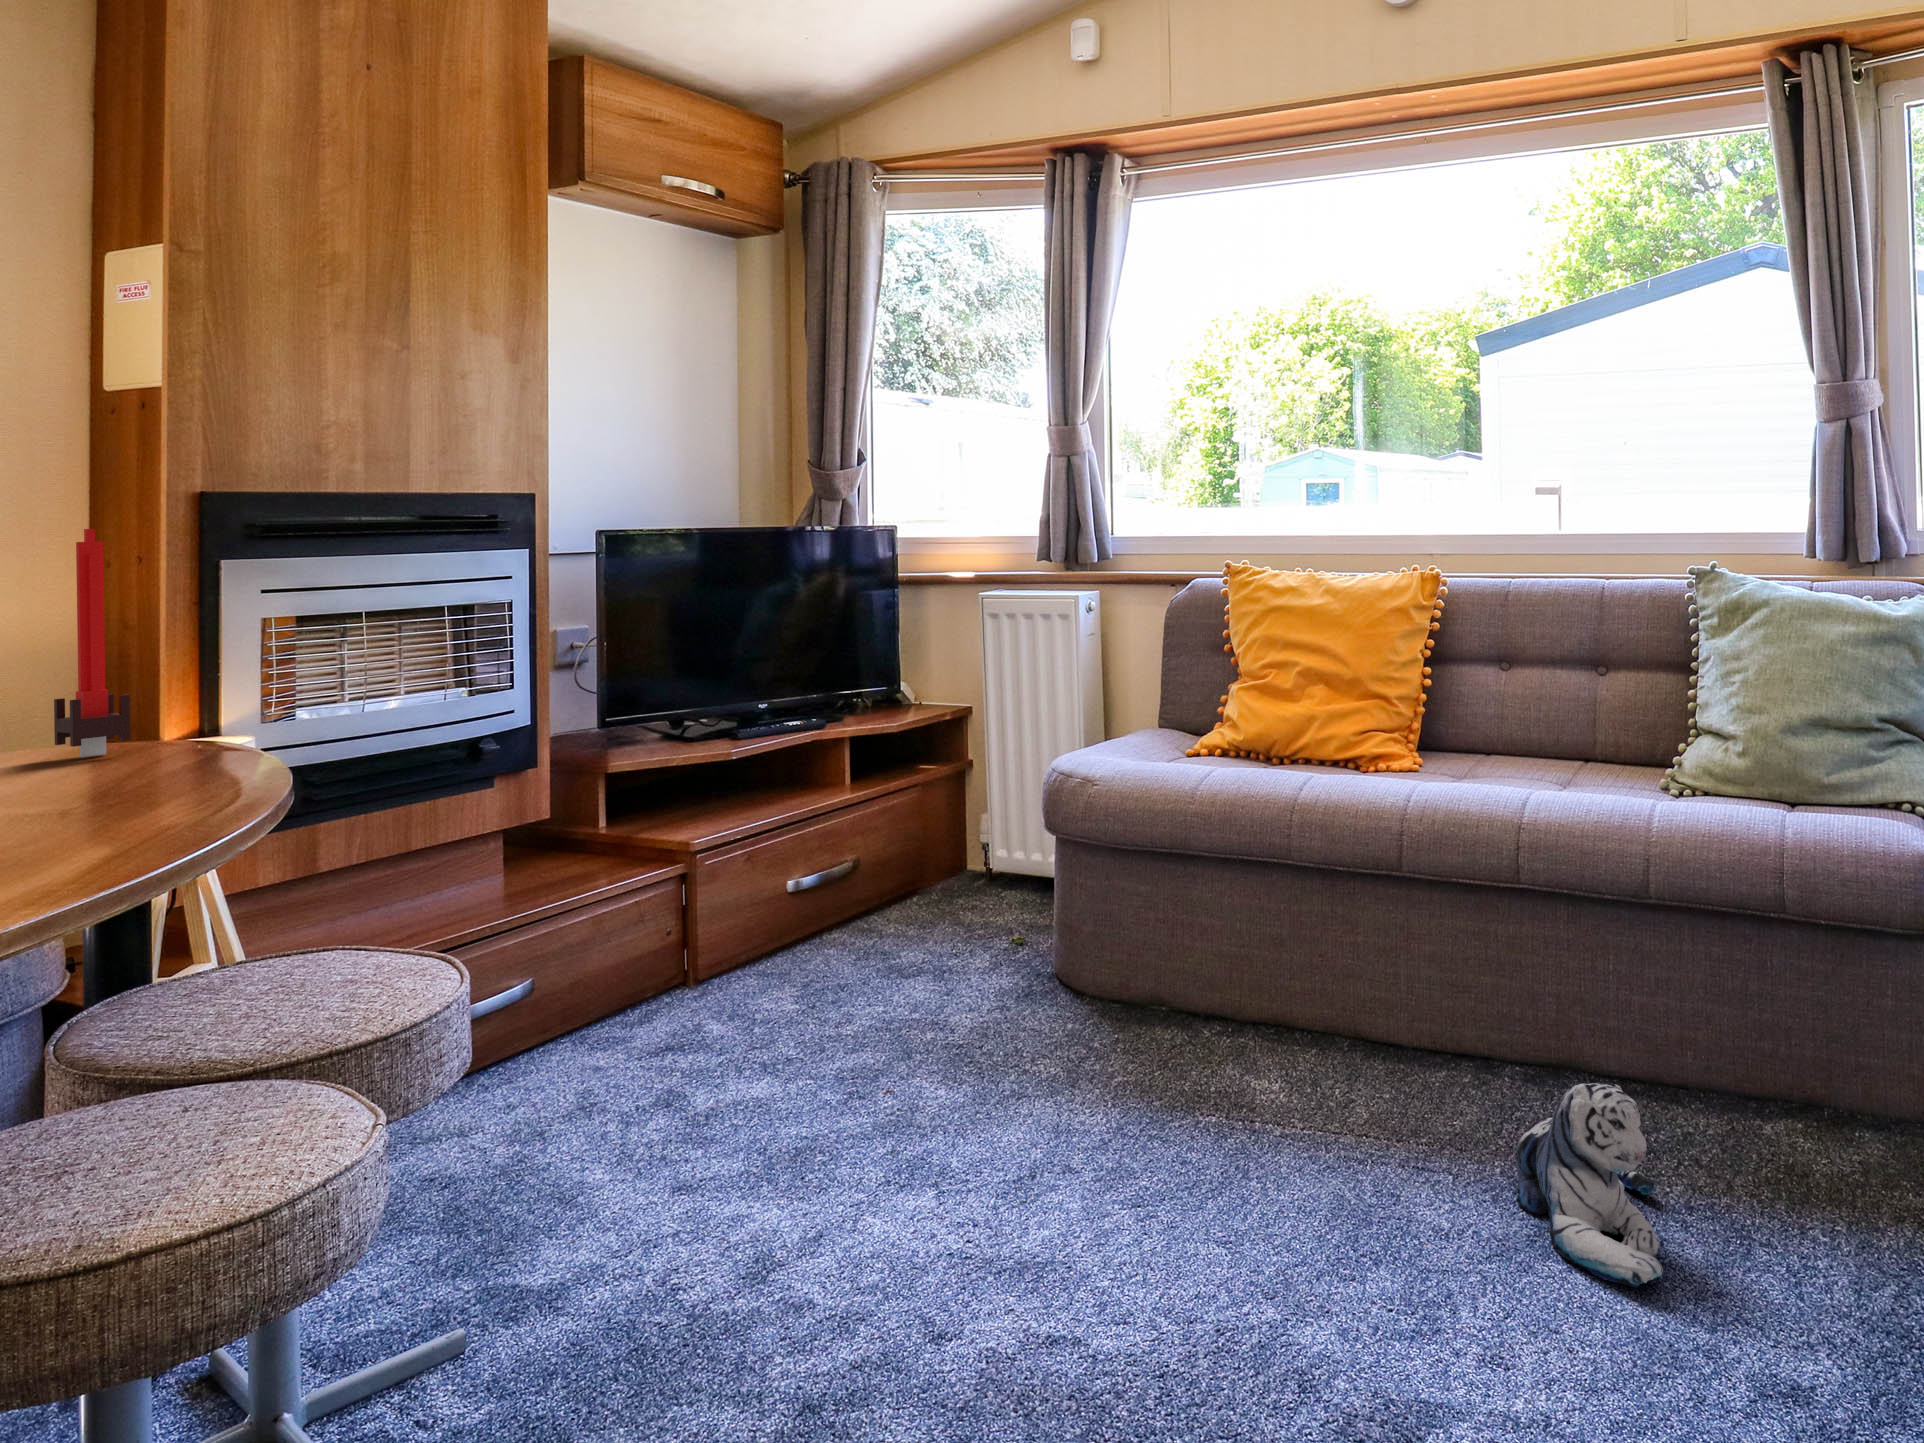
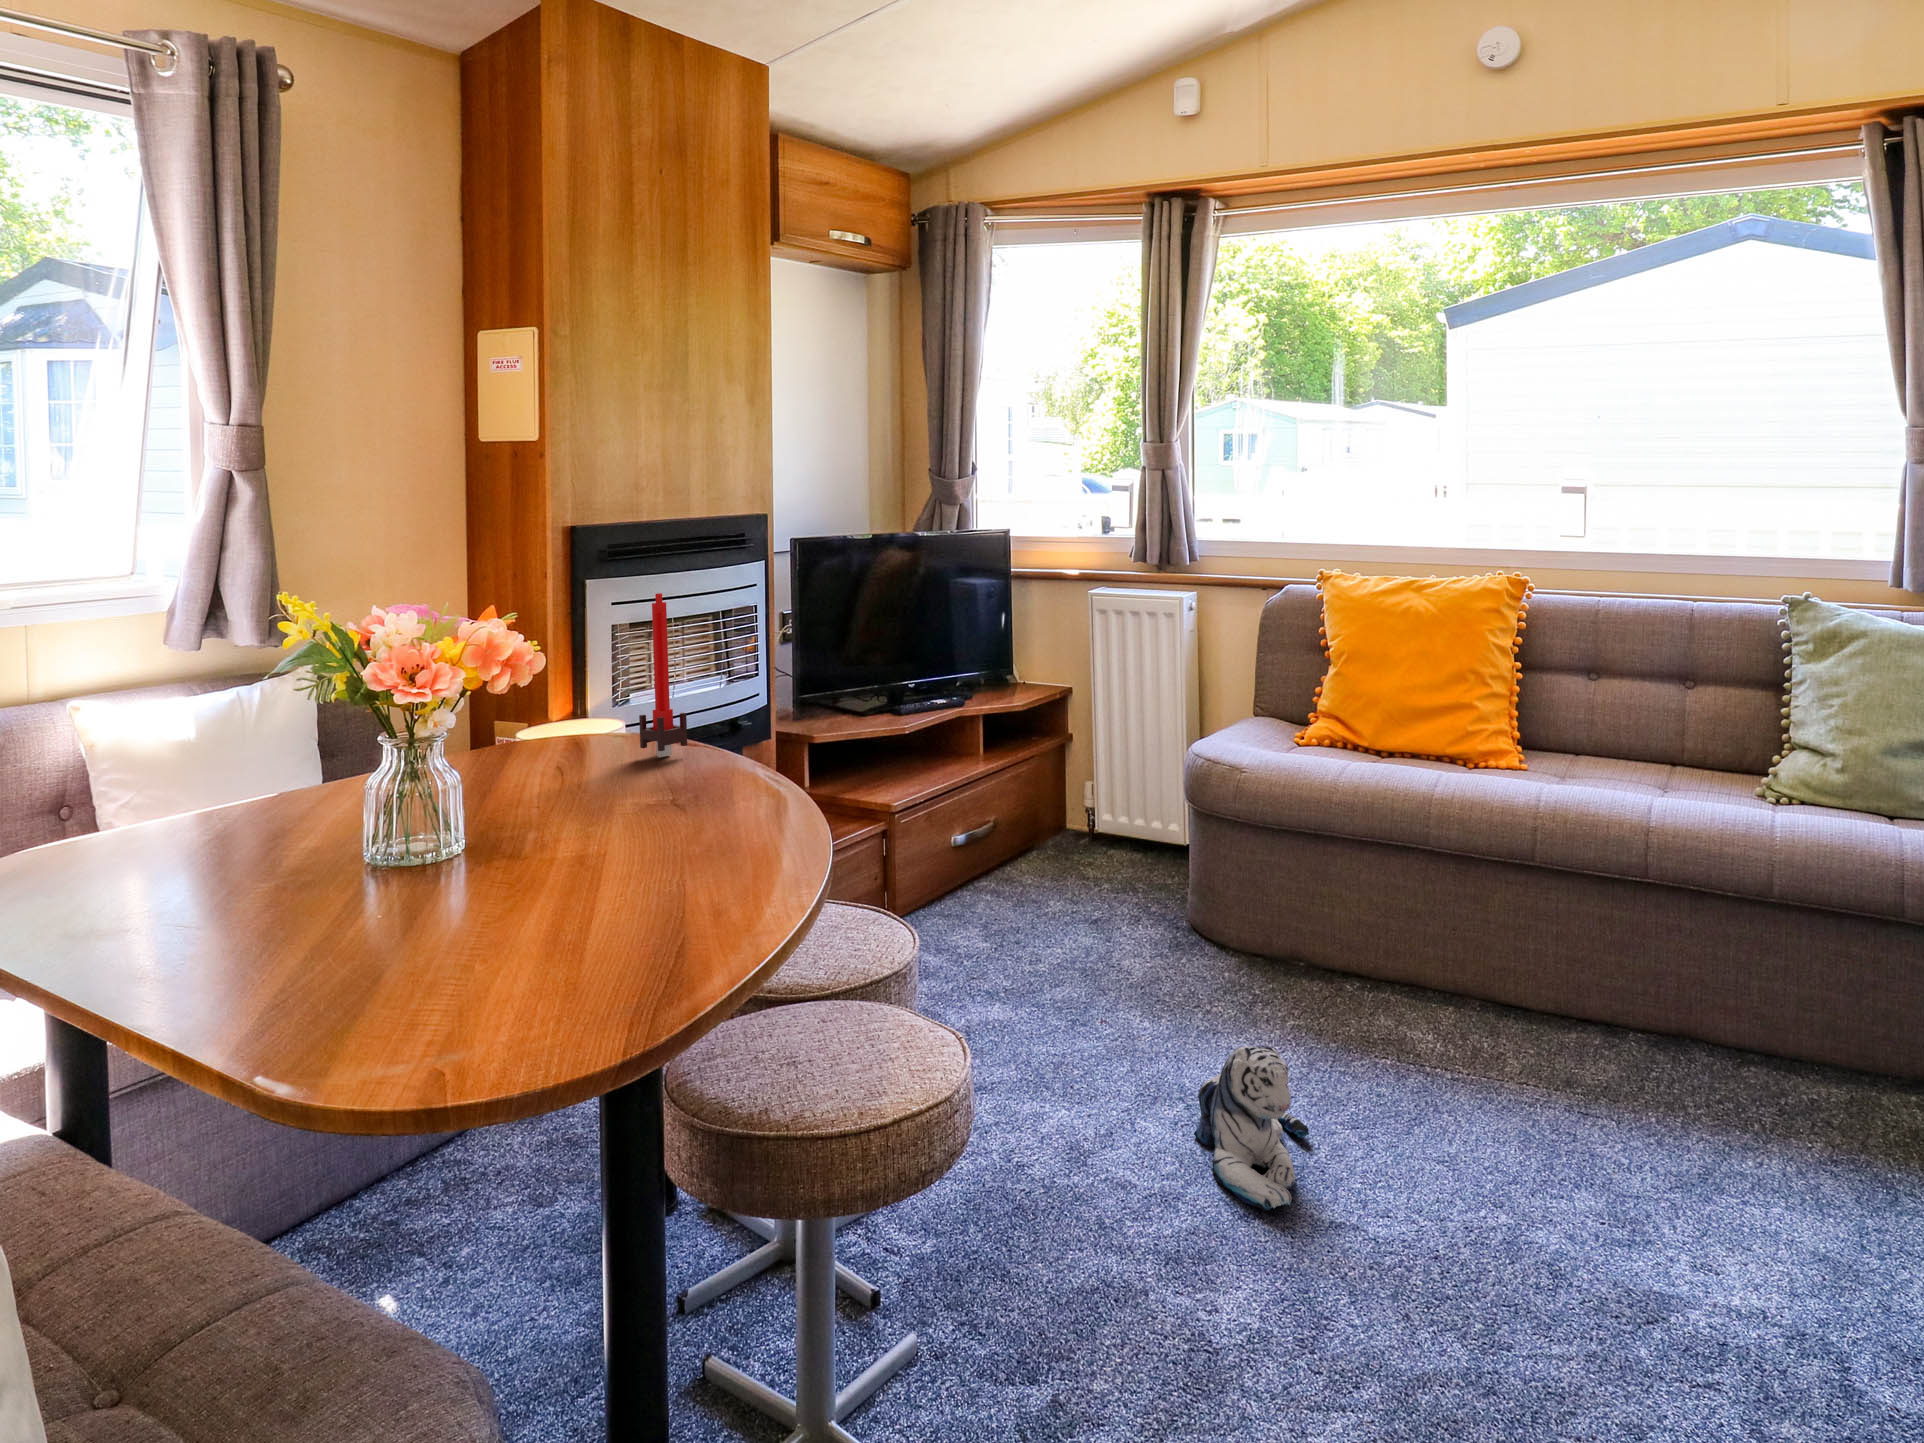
plush toy: present [1516,1082,1663,1287] -> present [1194,1046,1309,1211]

